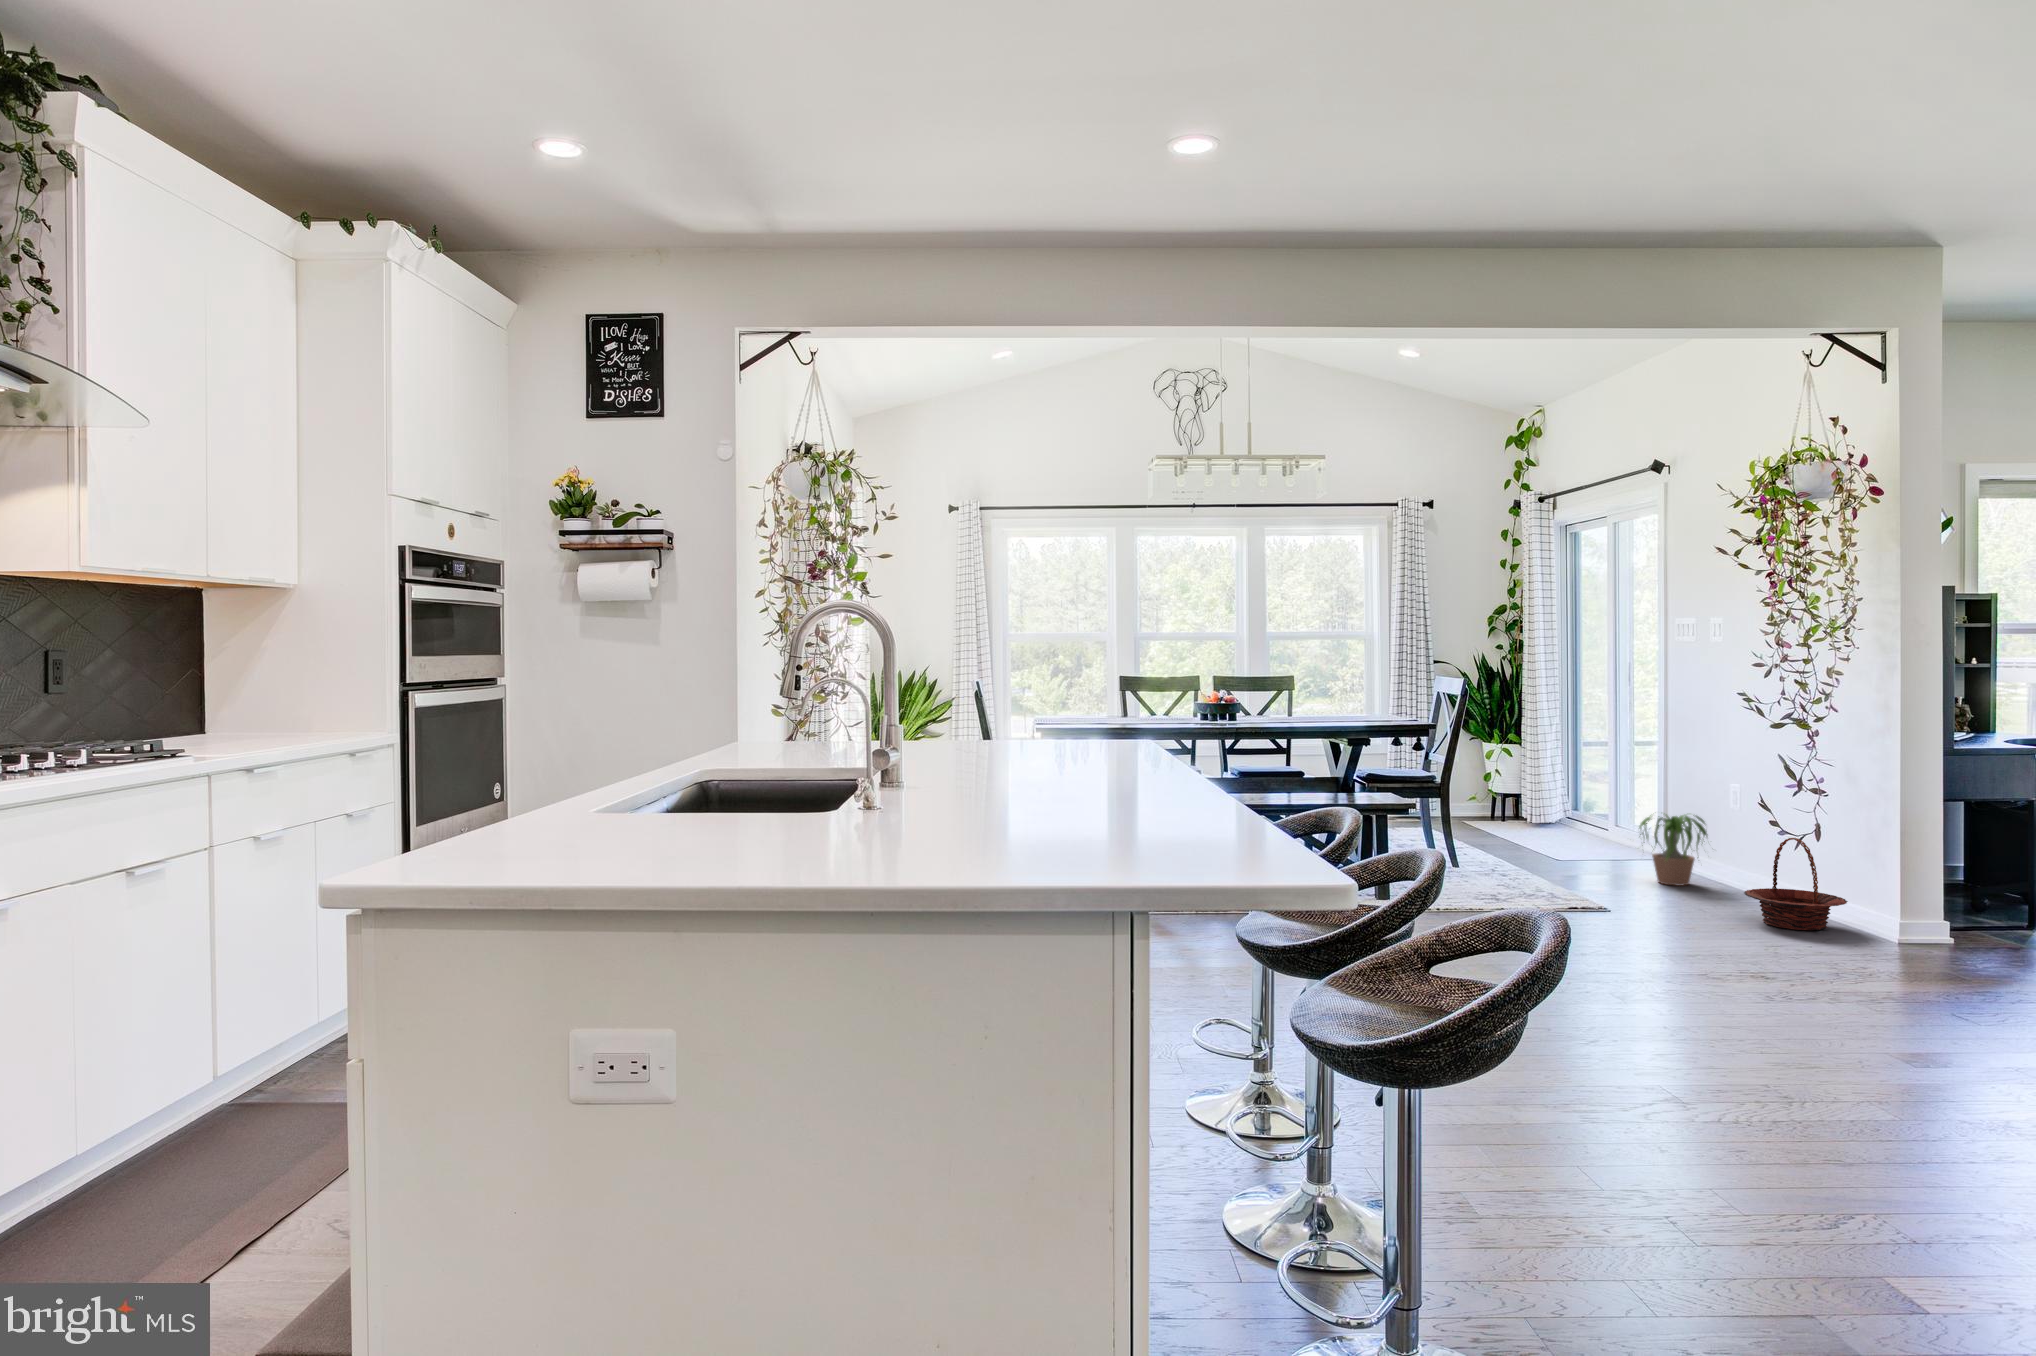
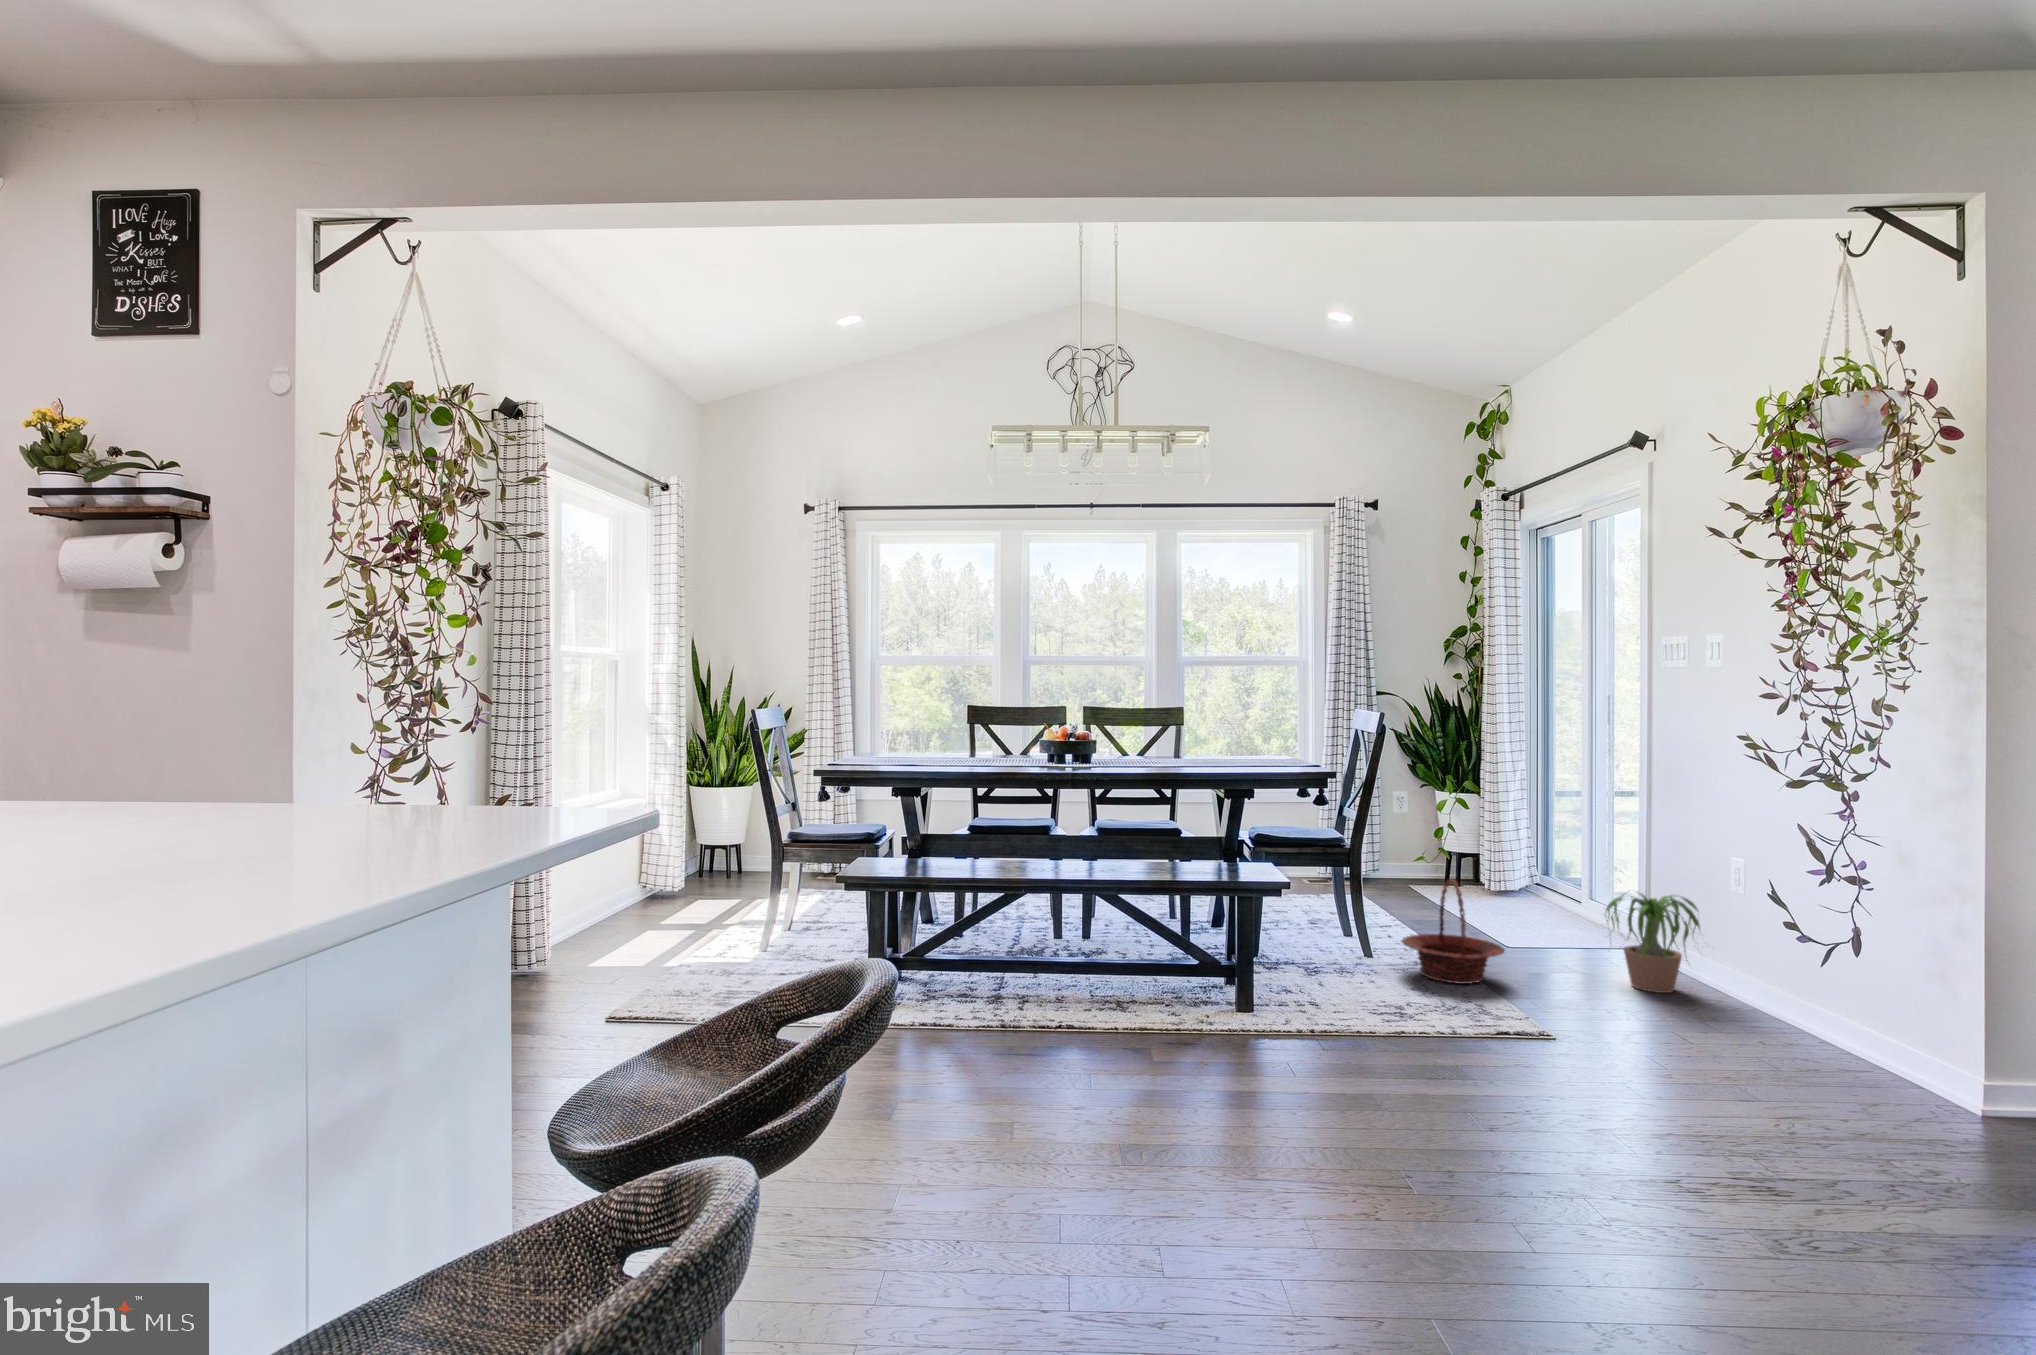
basket: present [1744,838,1848,930] -> present [1401,879,1504,984]

